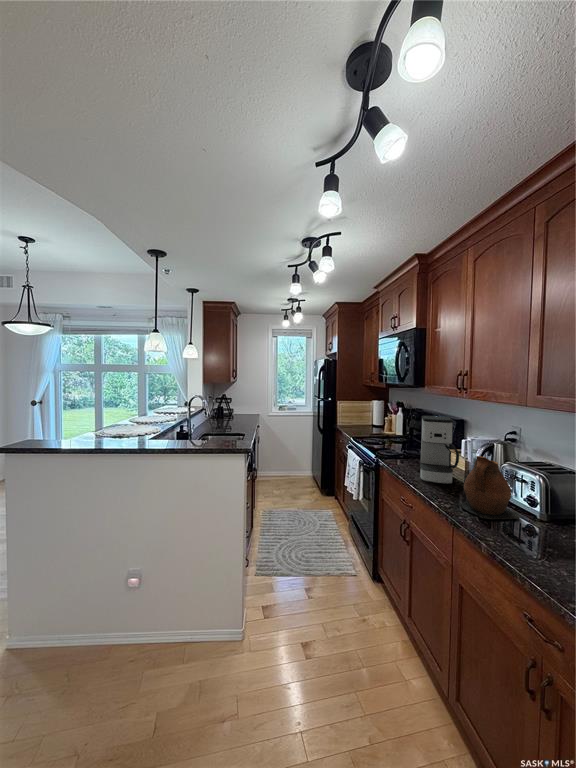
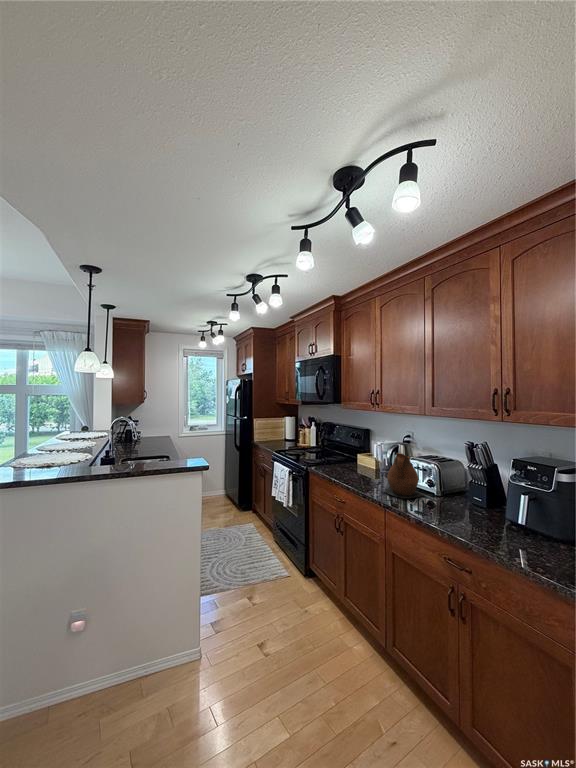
coffee maker: present [420,416,459,484] -> none [346,427,376,480]

